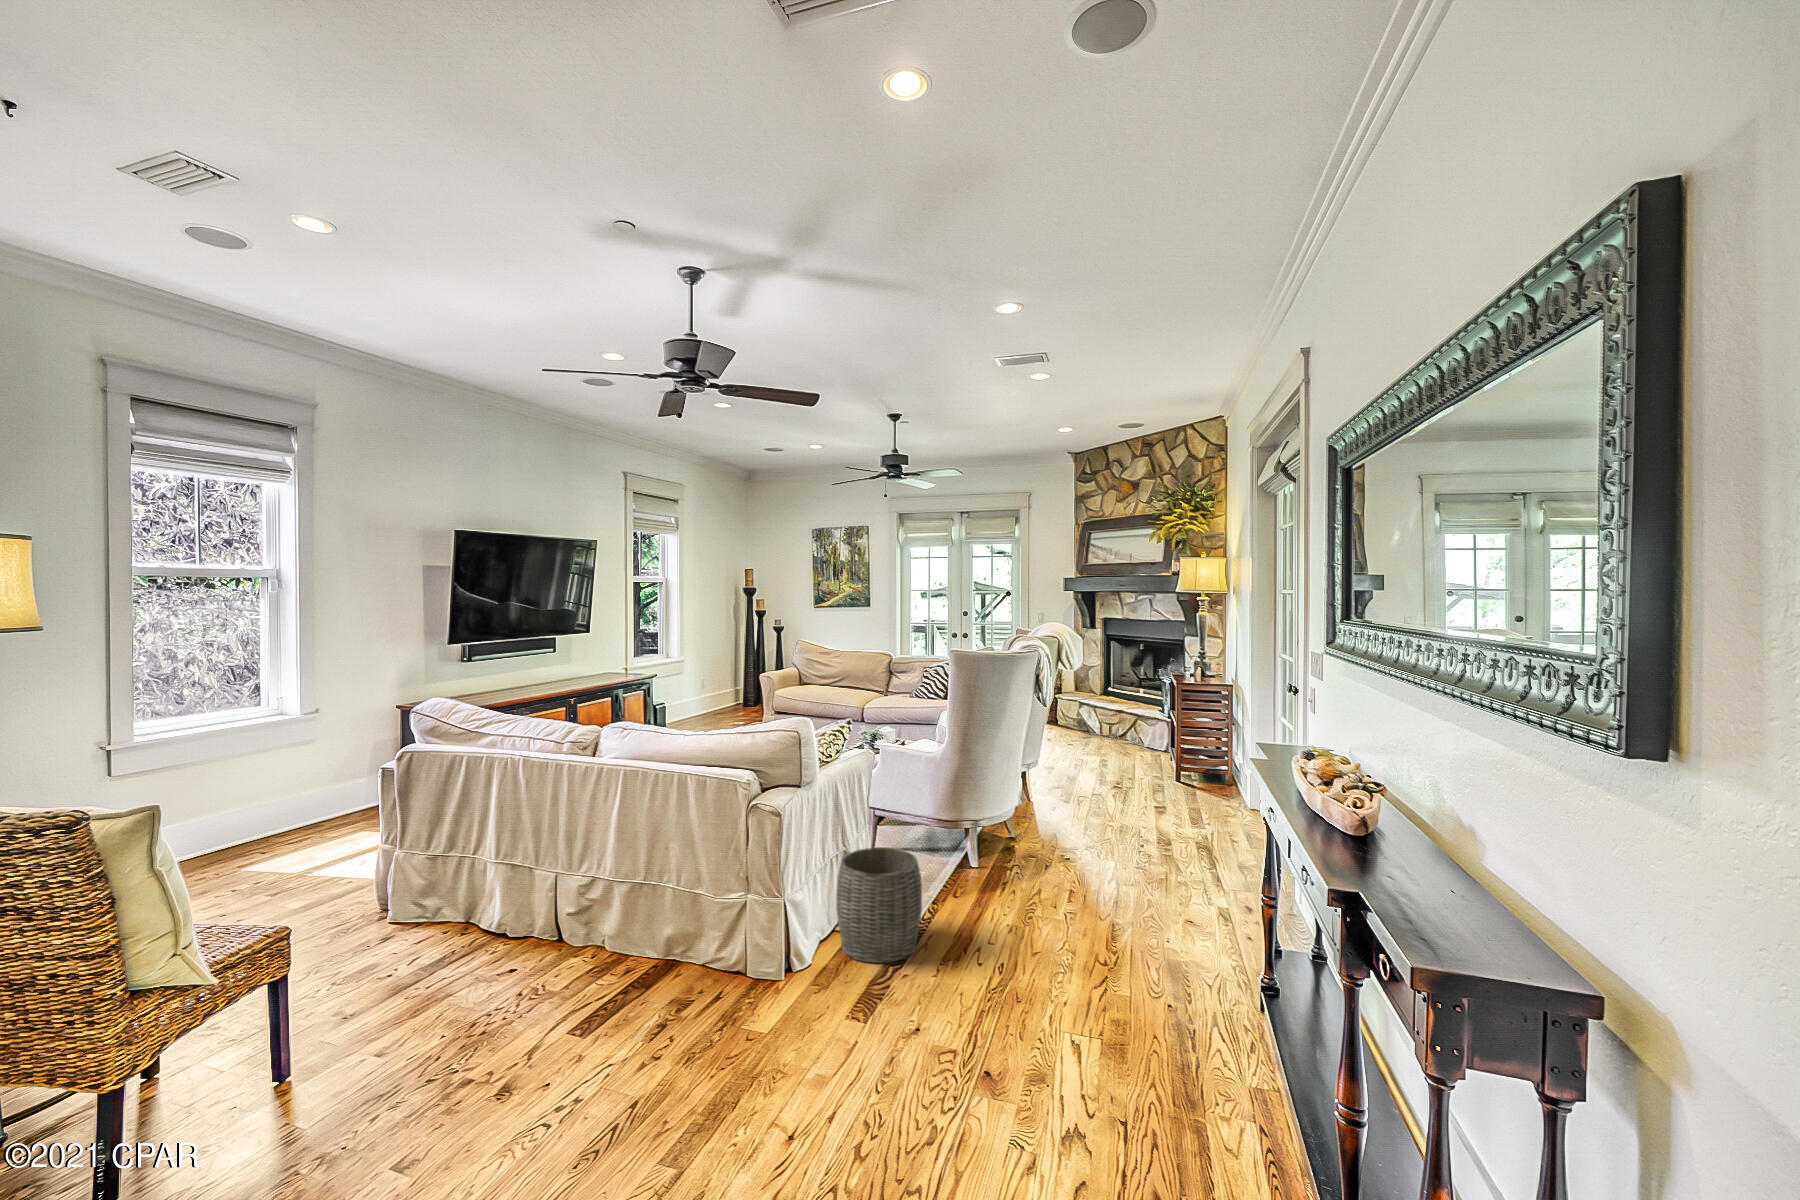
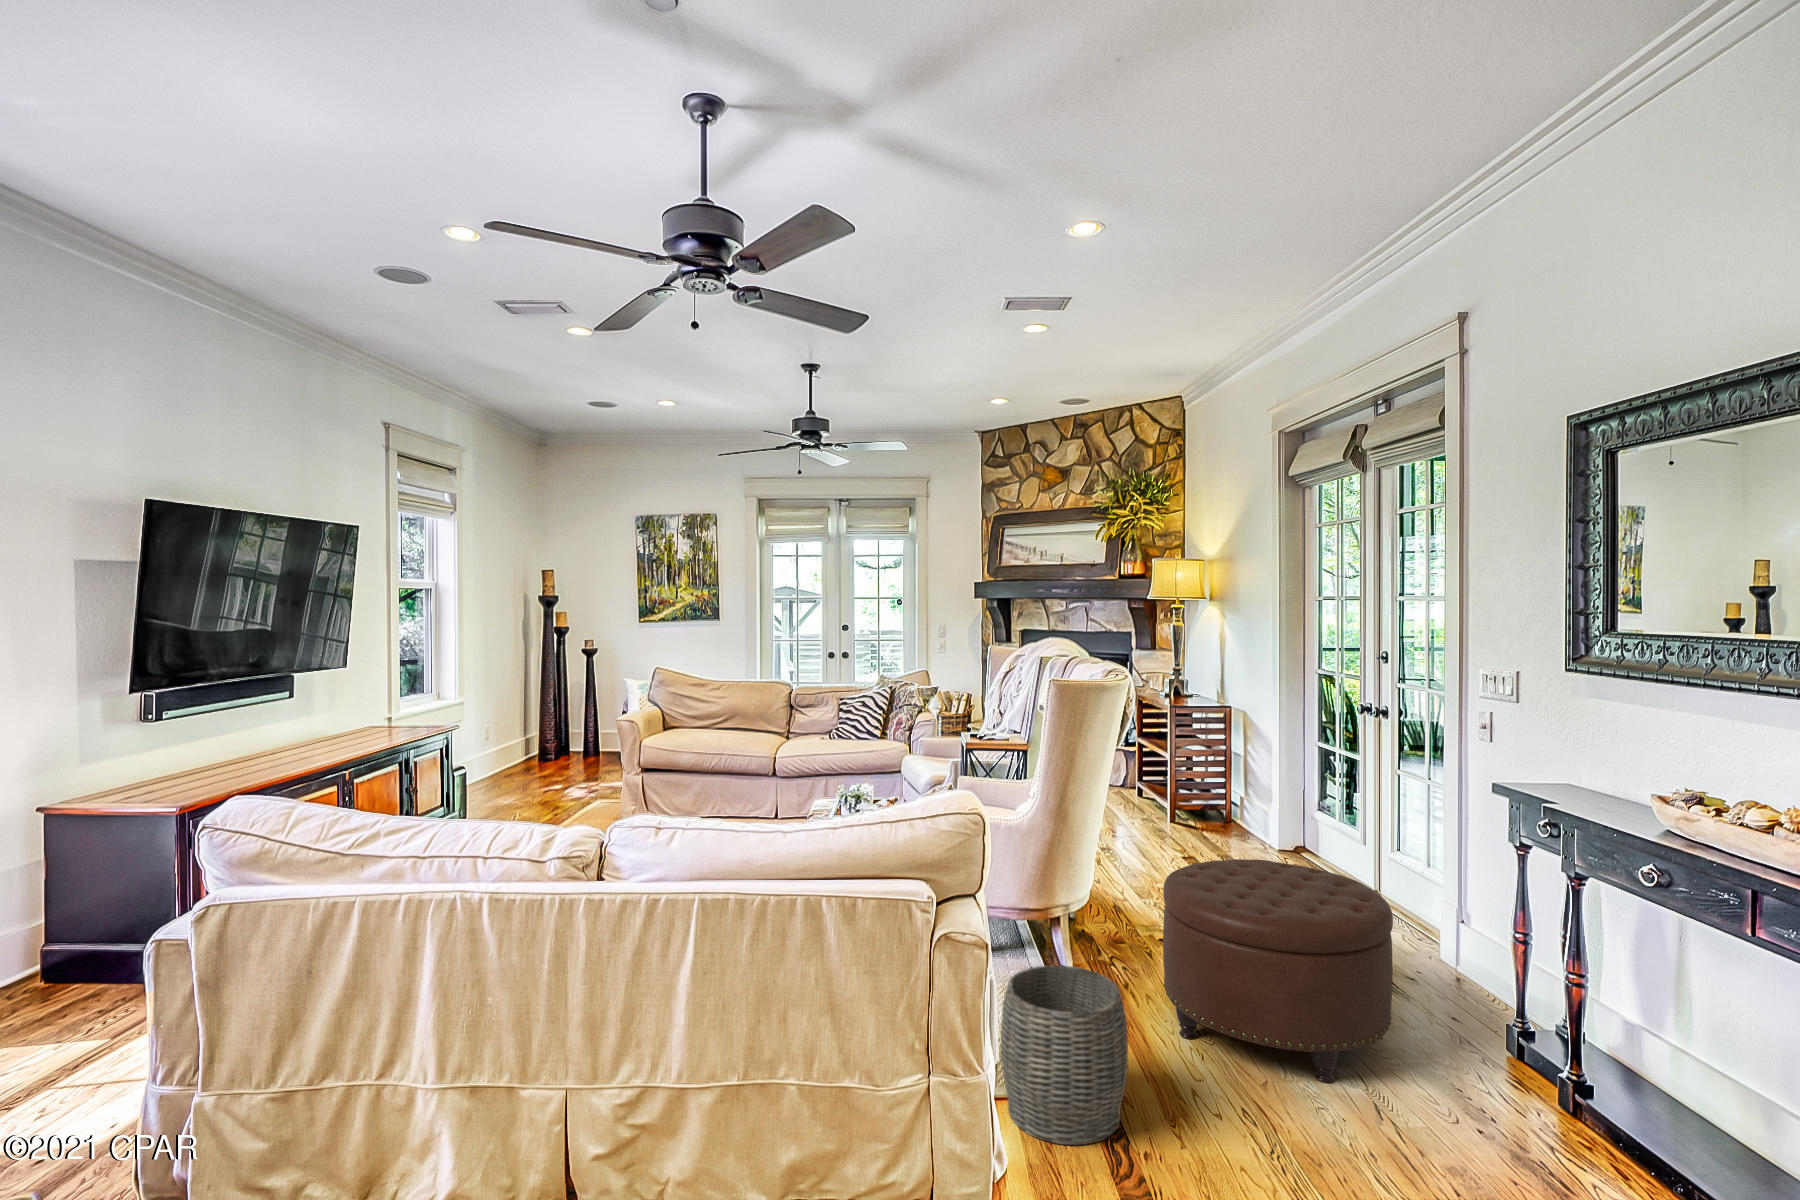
ottoman: none [1002,796,1168,959] -> present [1163,859,1393,1083]

